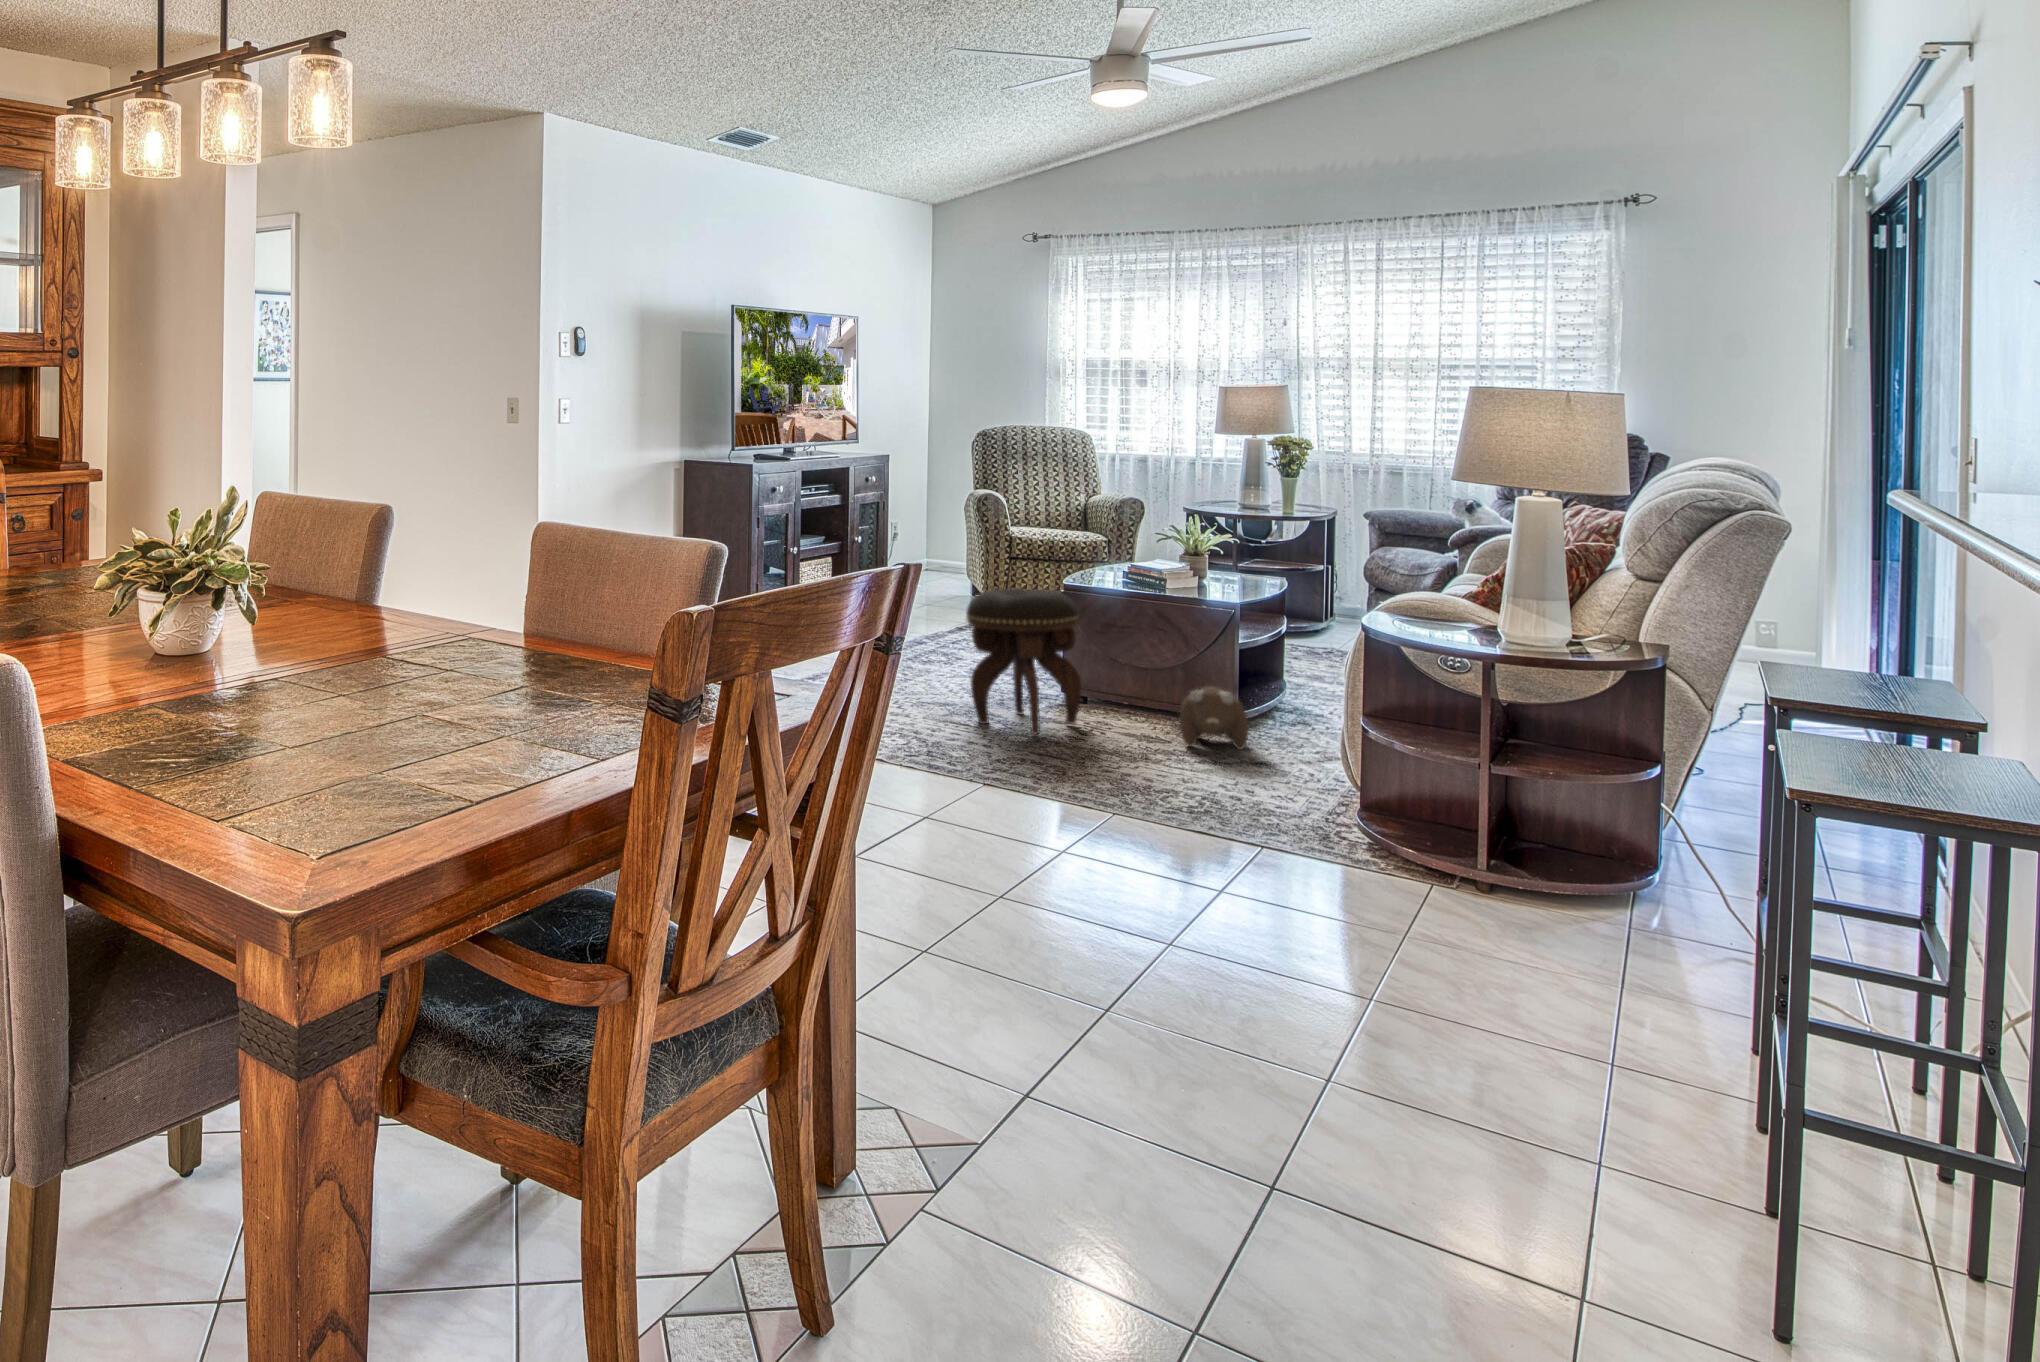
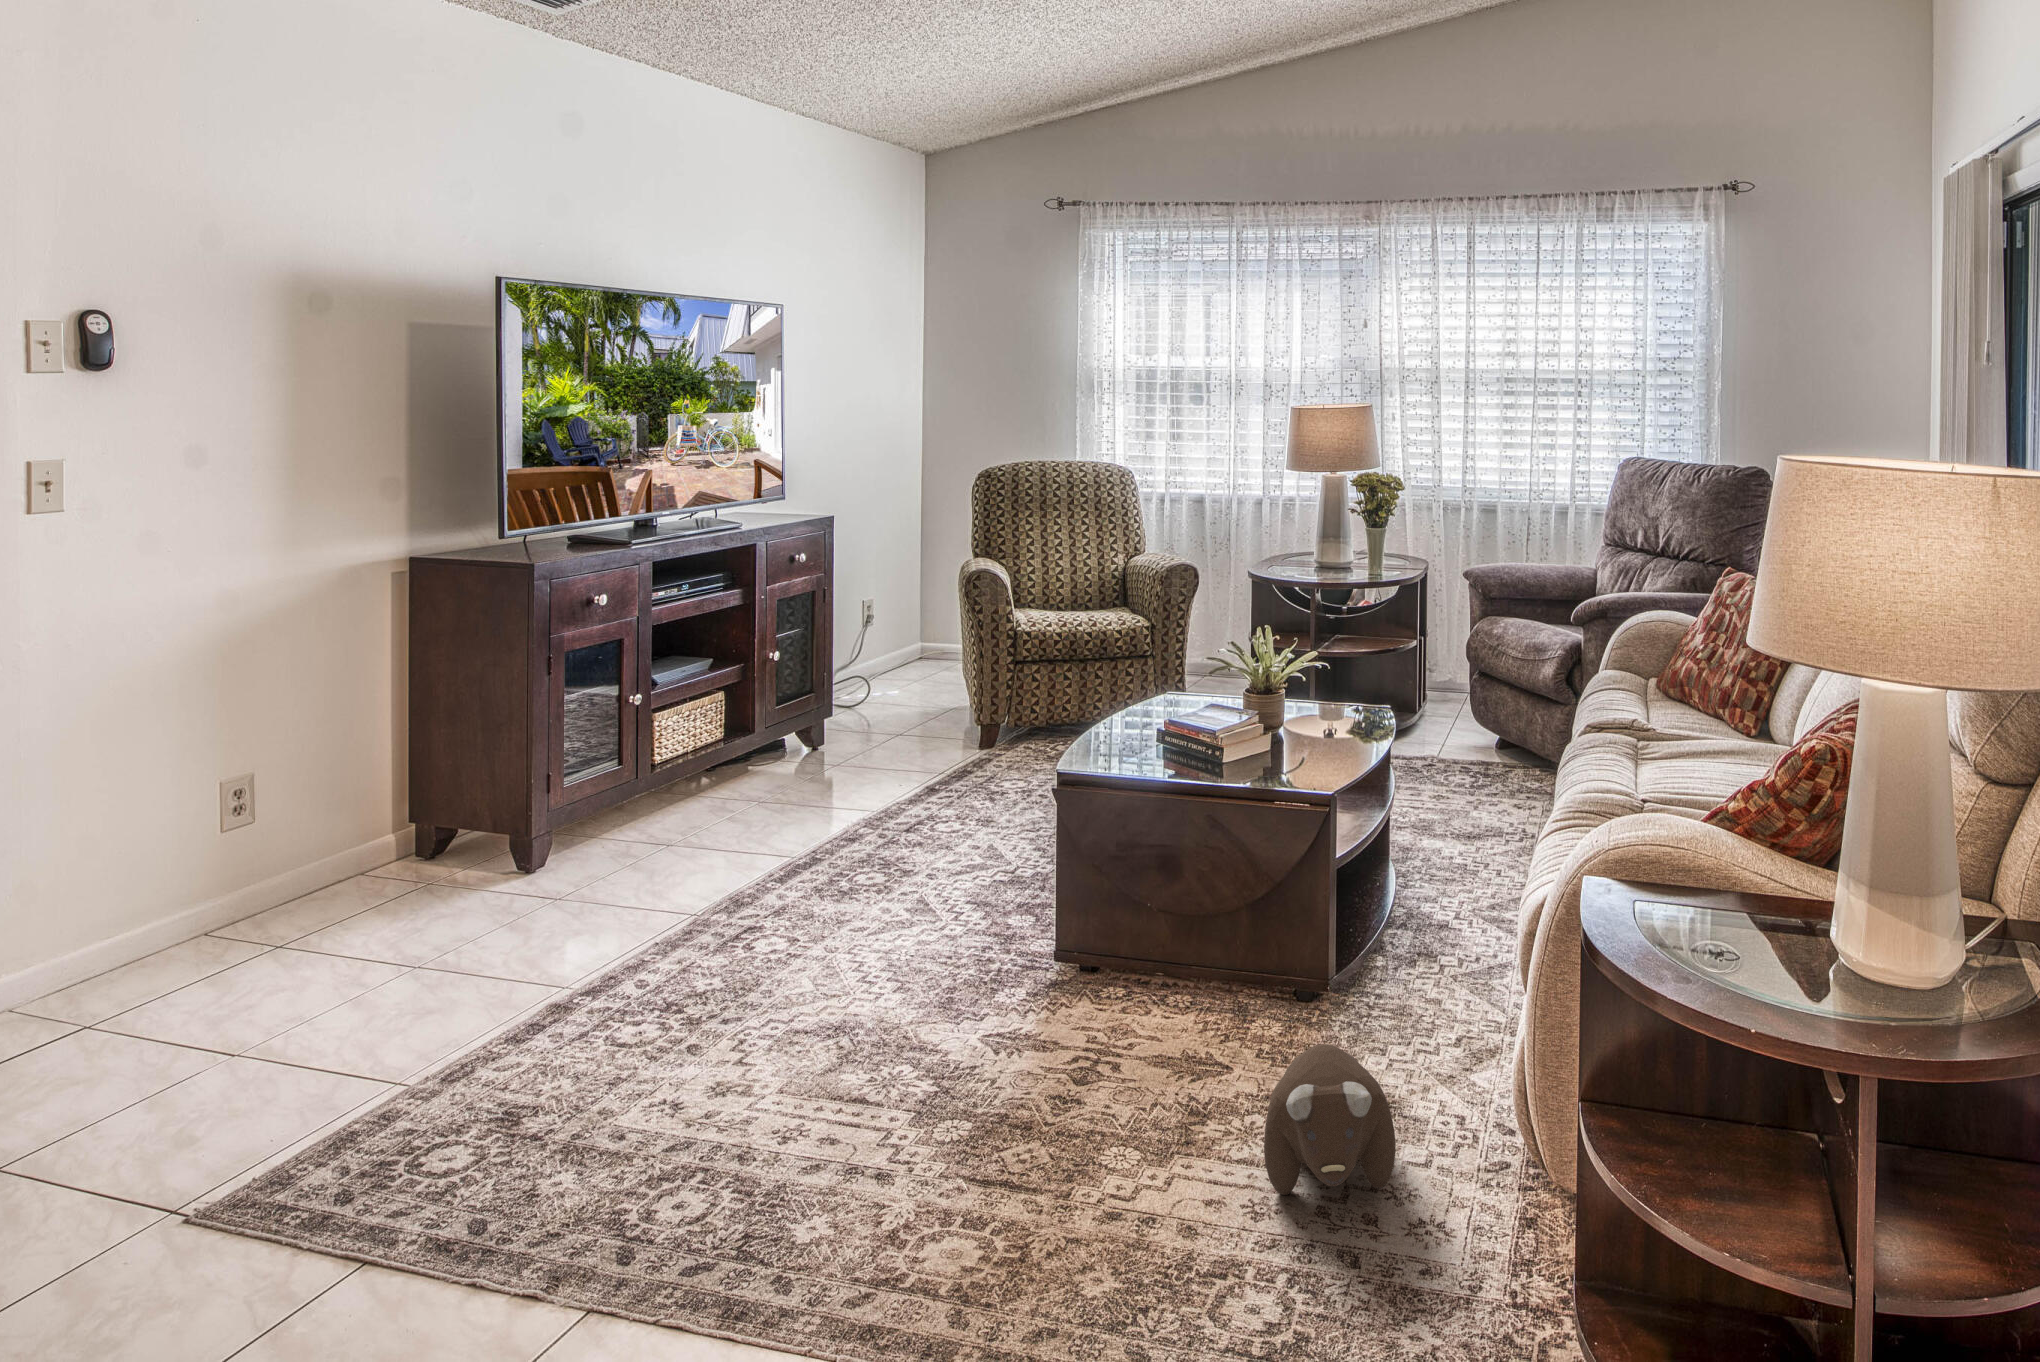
footstool: present [967,589,1081,734] -> none [820,858,1071,1242]

